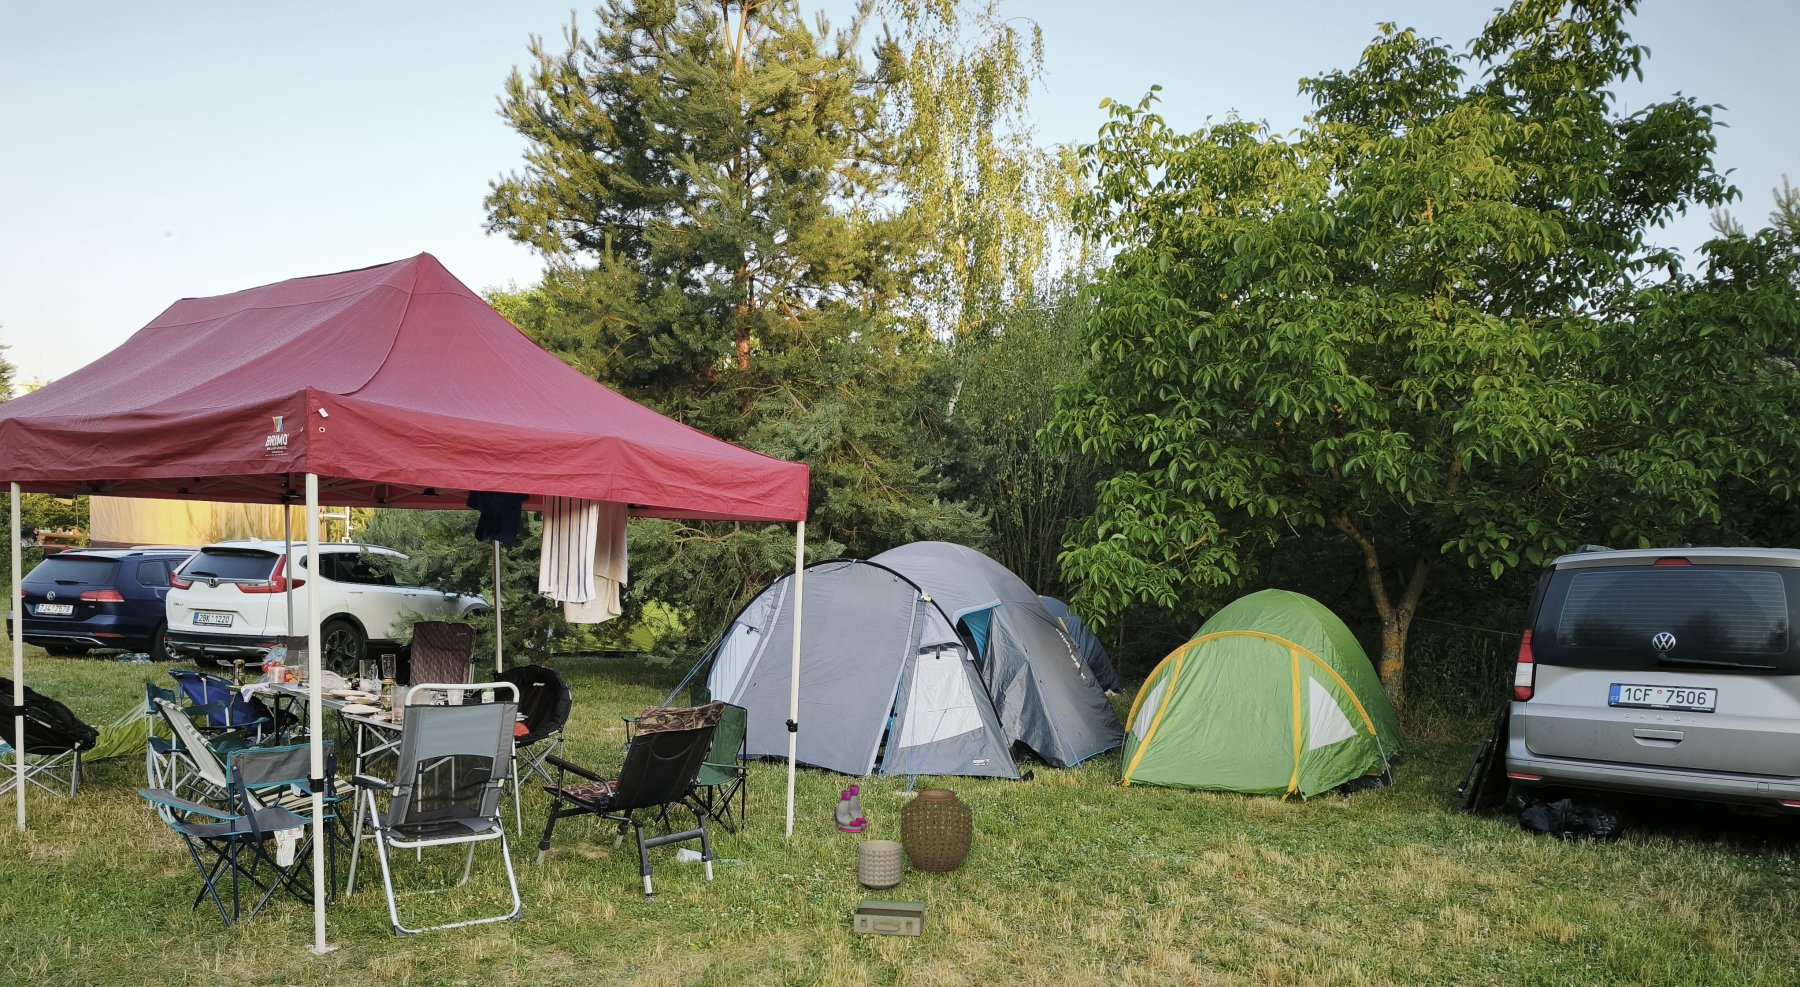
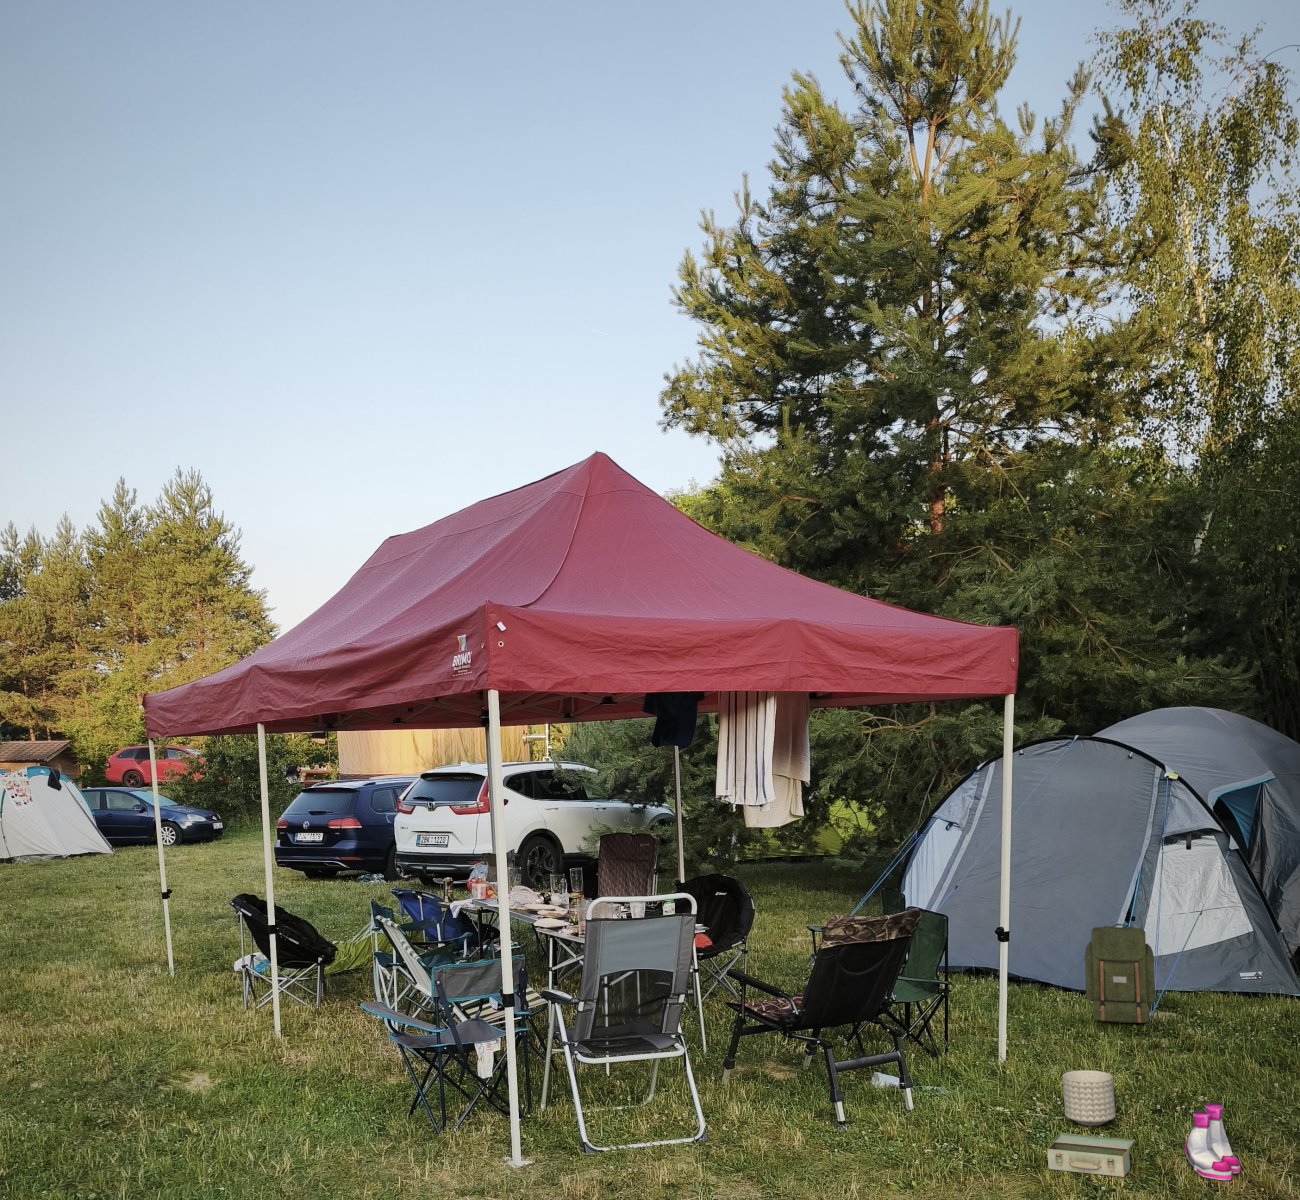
backpack: none [857,710,915,794] -> present [1085,924,1155,1023]
boots: present [834,785,867,832] -> present [1184,1102,1241,1180]
woven basket: present [901,789,972,872] -> none [1116,1013,1205,1110]

